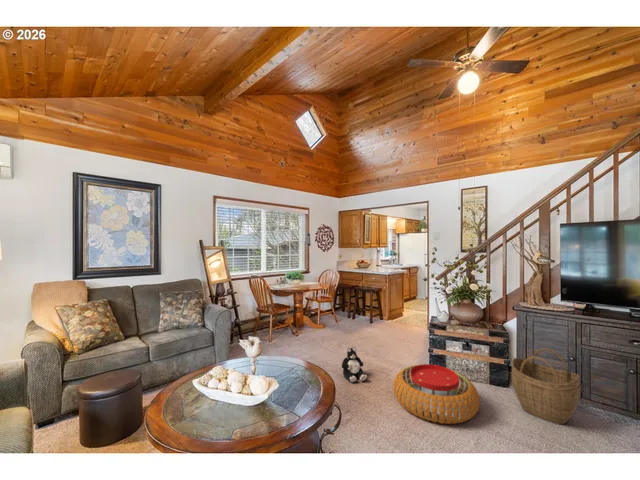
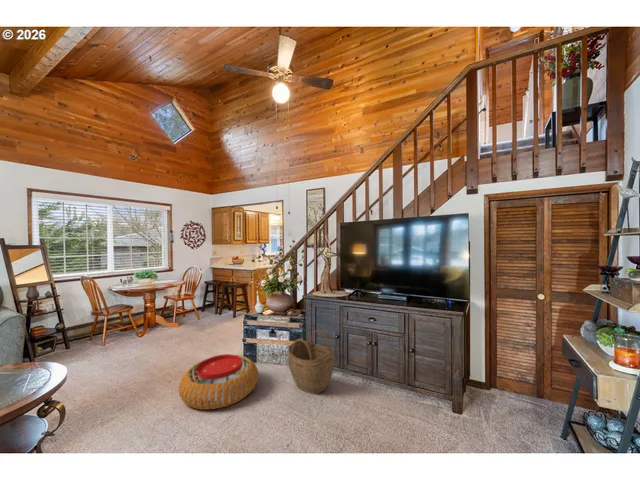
plush toy: present [342,347,367,382] -> none [148,345,174,380]

